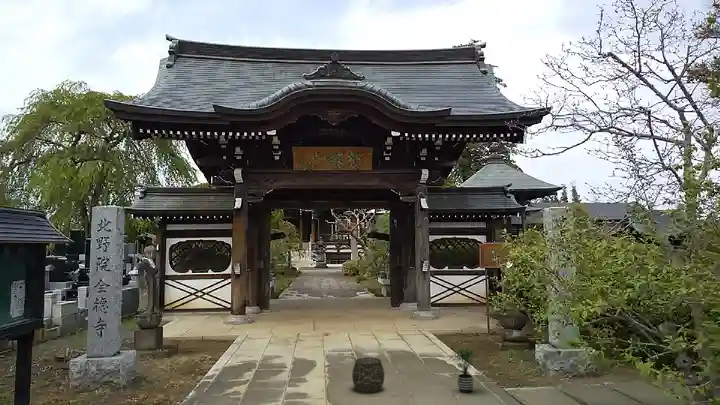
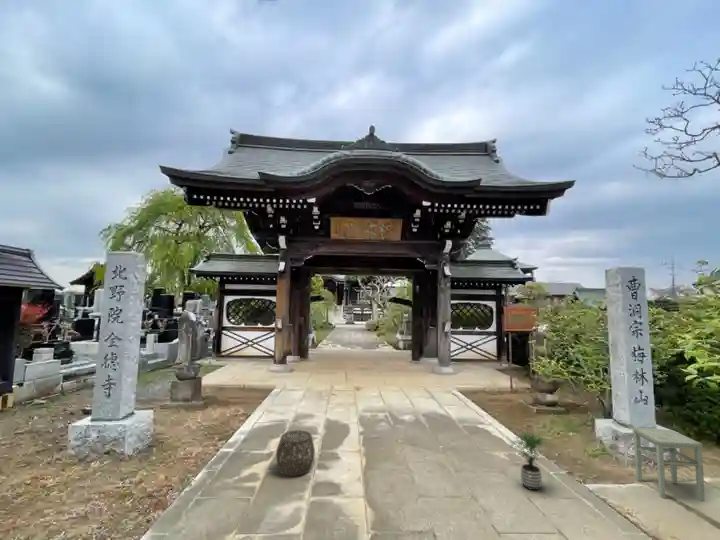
stool: none [553,342,597,393] -> present [633,428,704,501]
woven basket: present [352,358,385,392] -> present [276,430,315,476]

